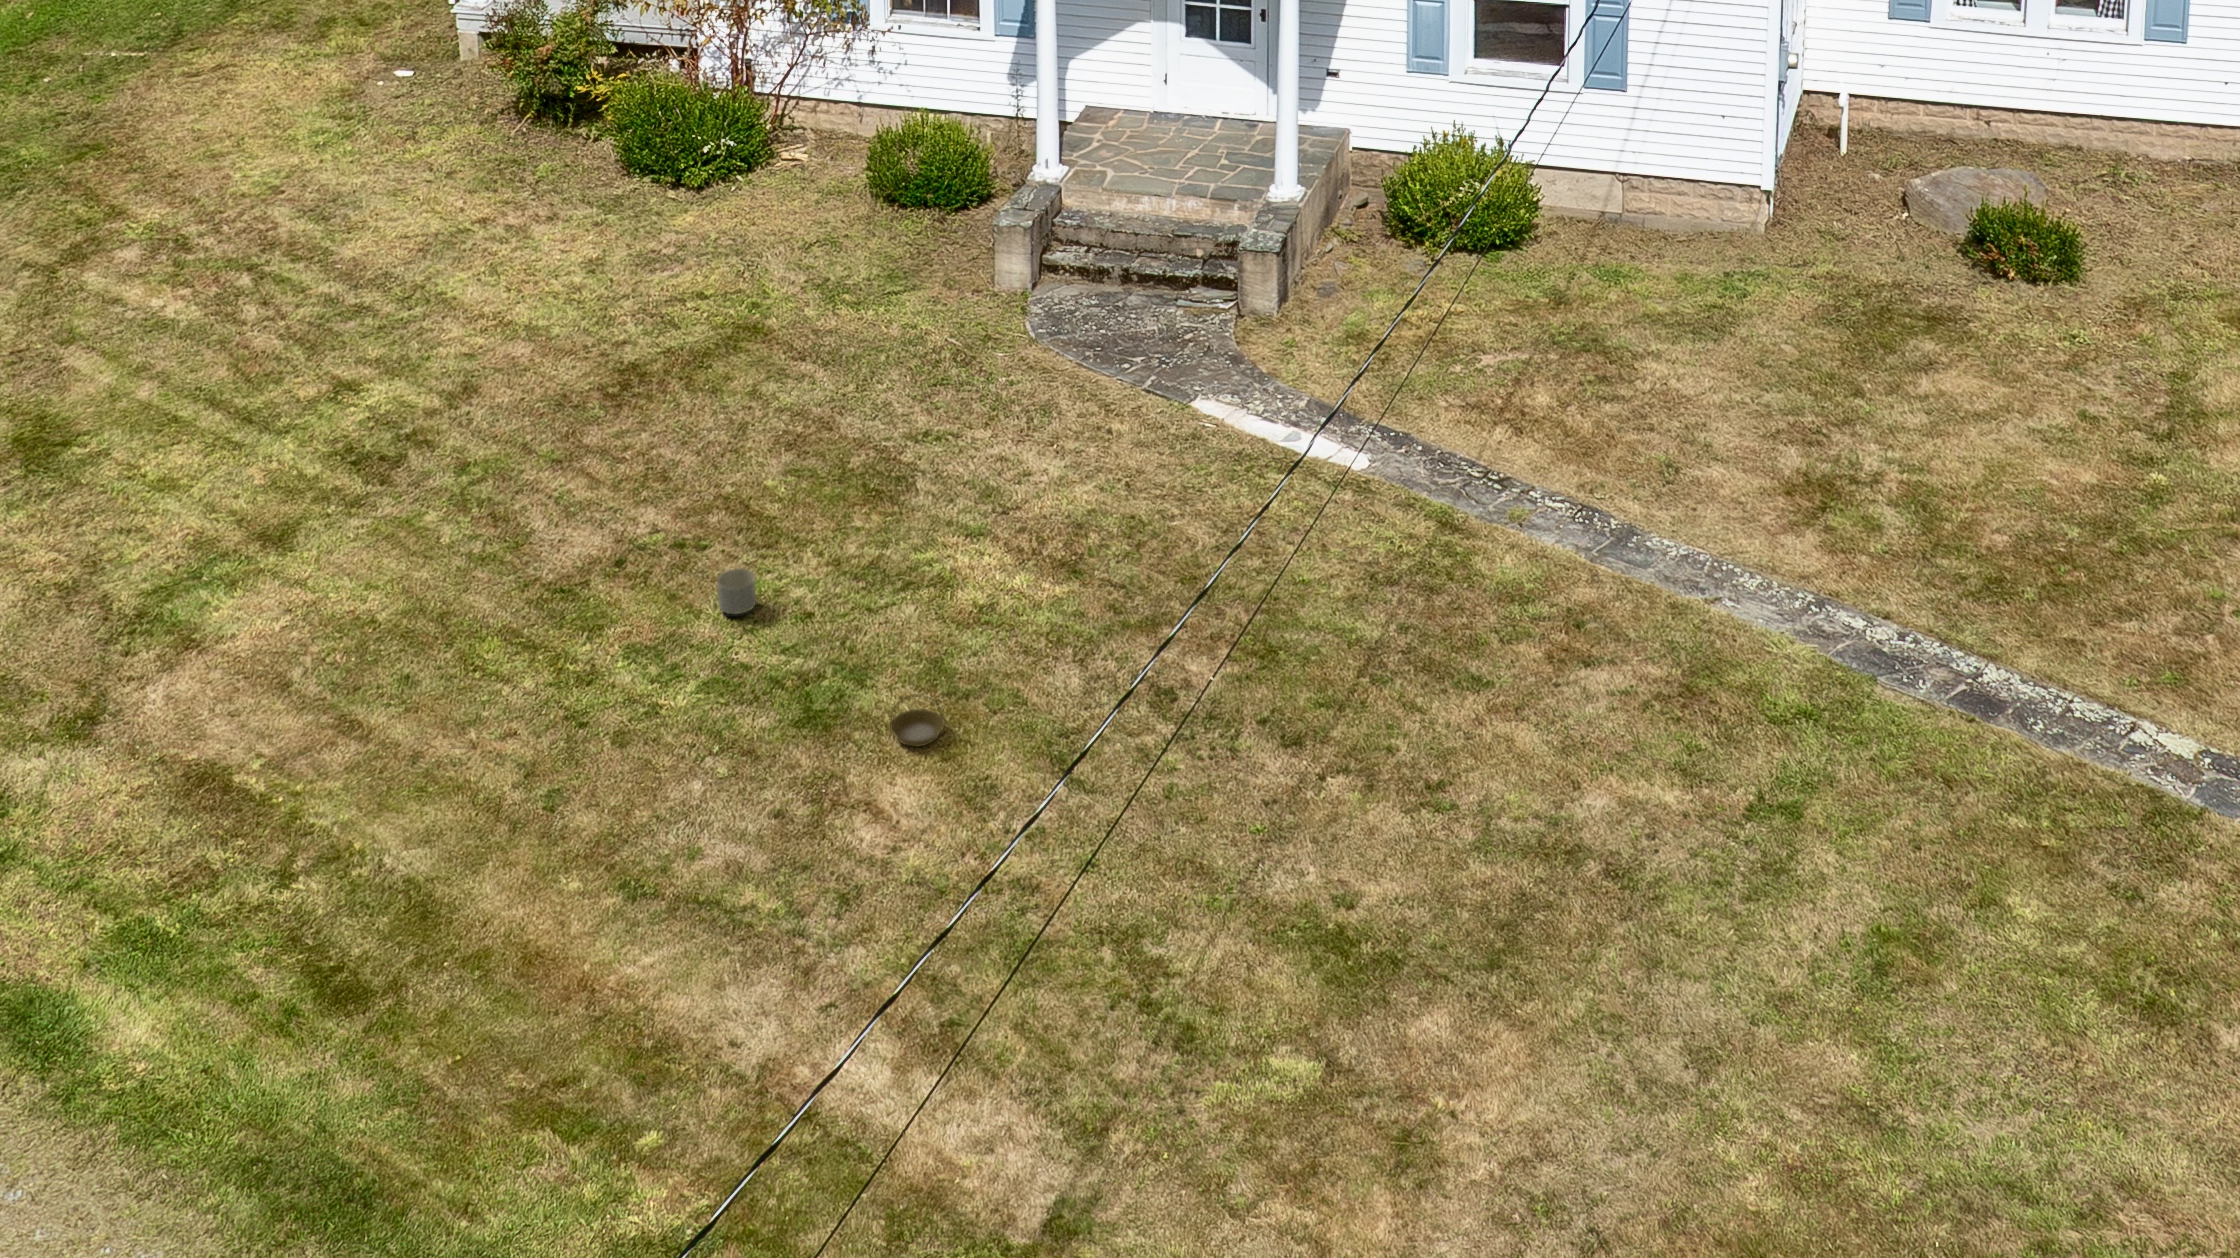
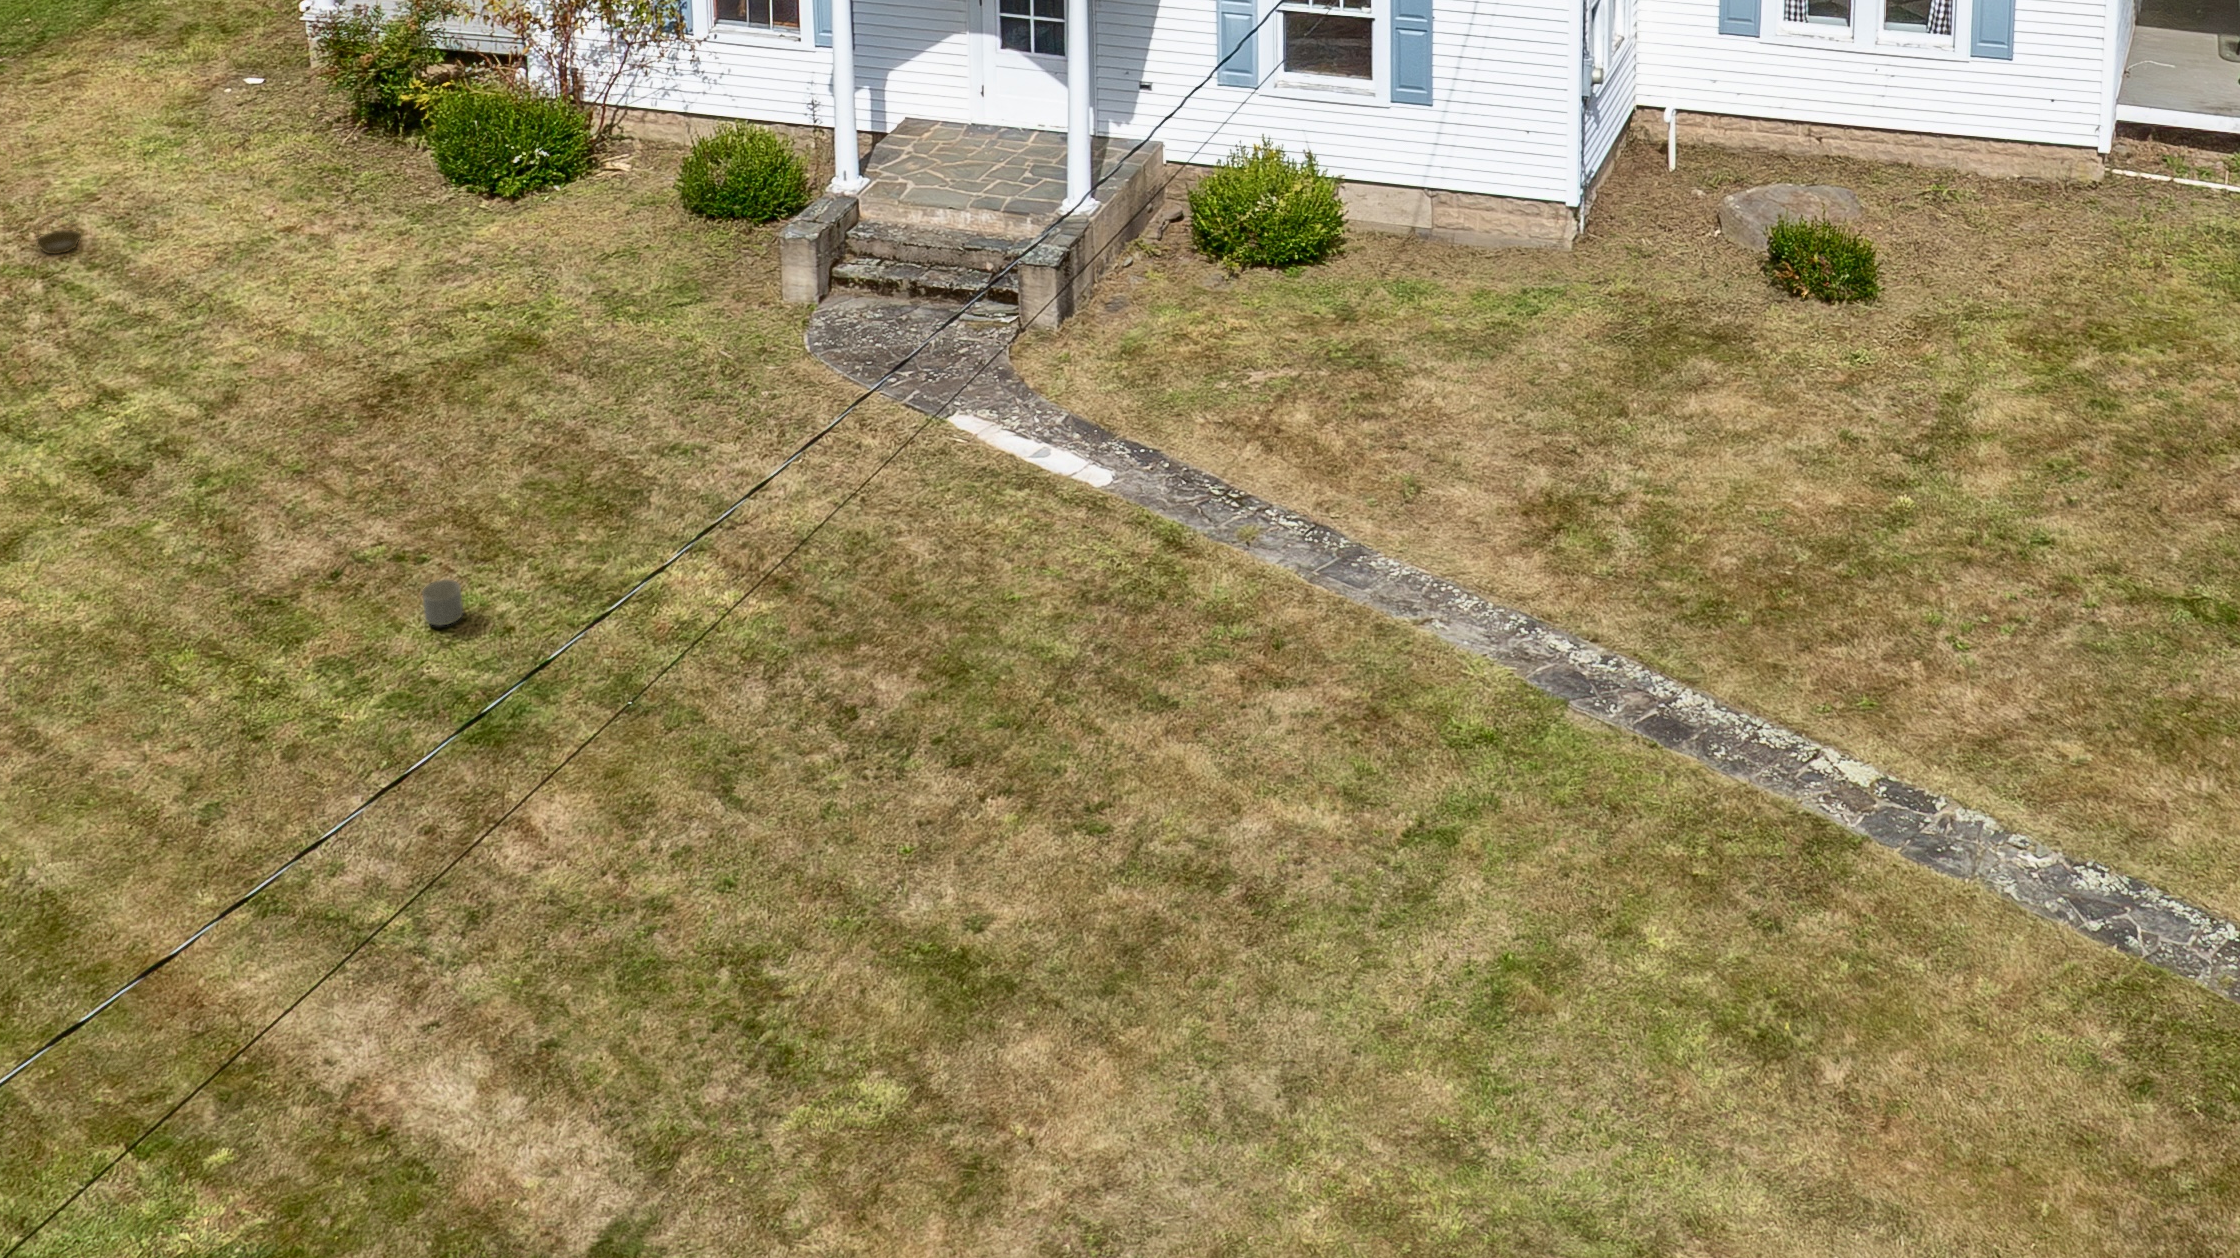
basket: present [890,694,945,746] -> present [36,230,80,254]

